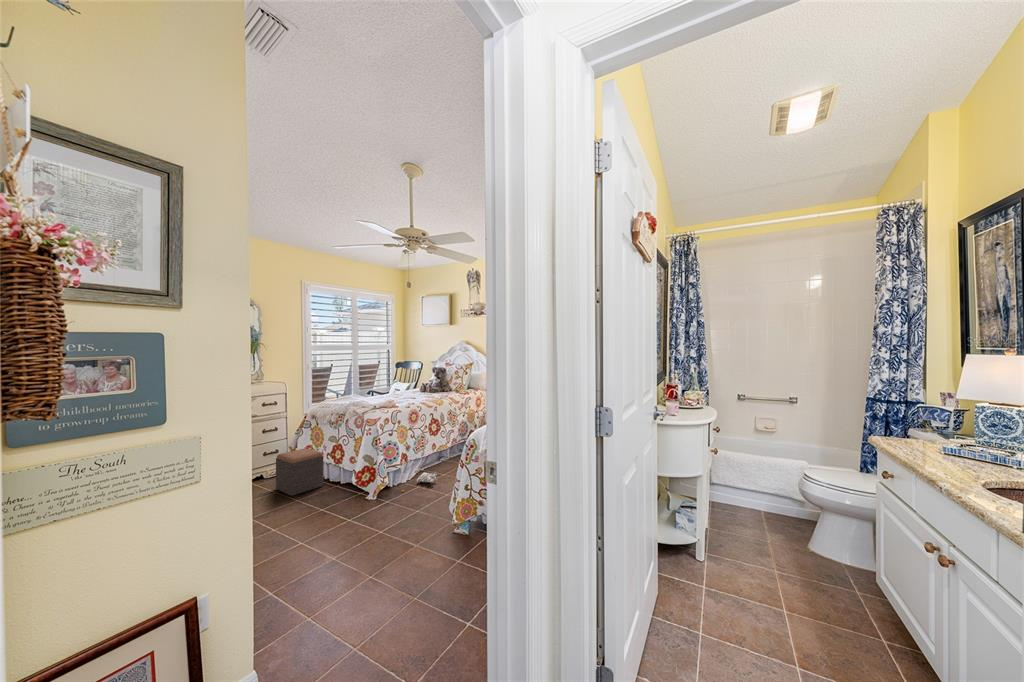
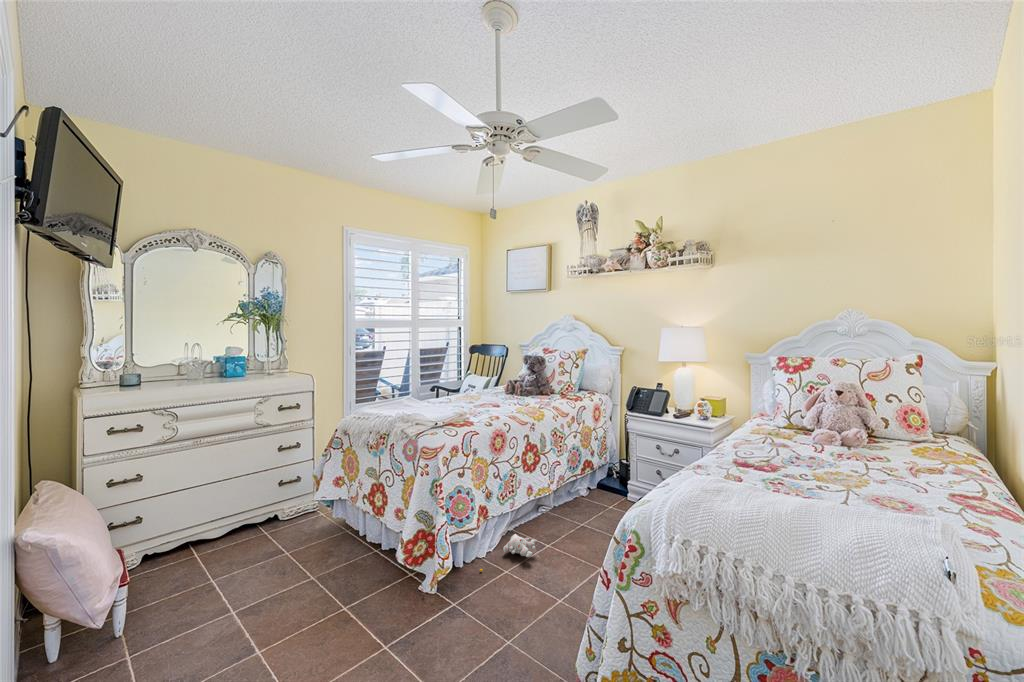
footstool: present [276,448,323,496] -> none [289,480,359,562]

